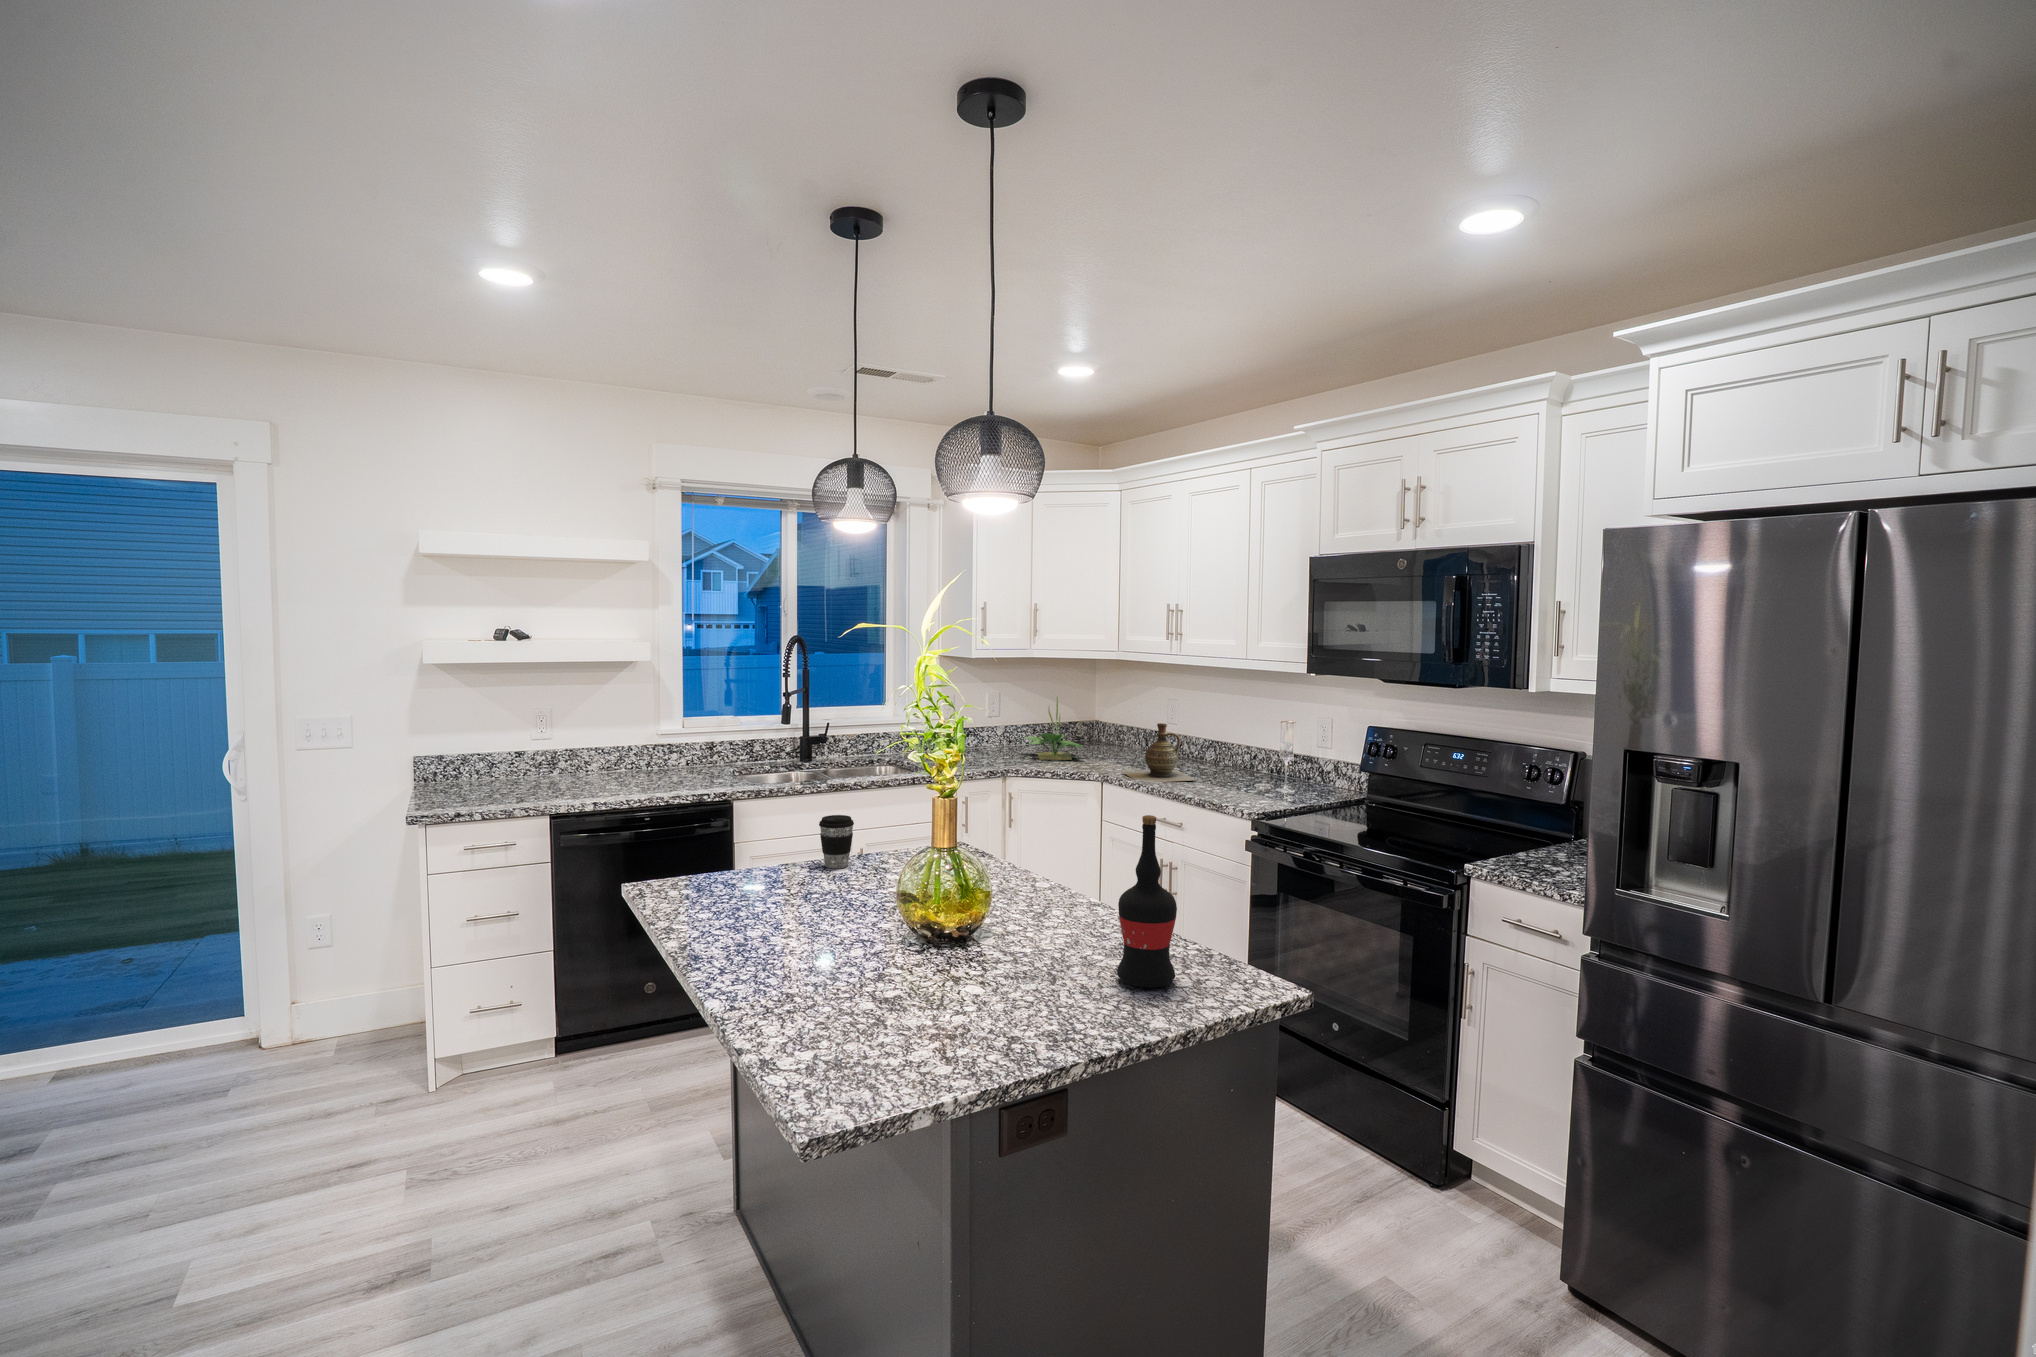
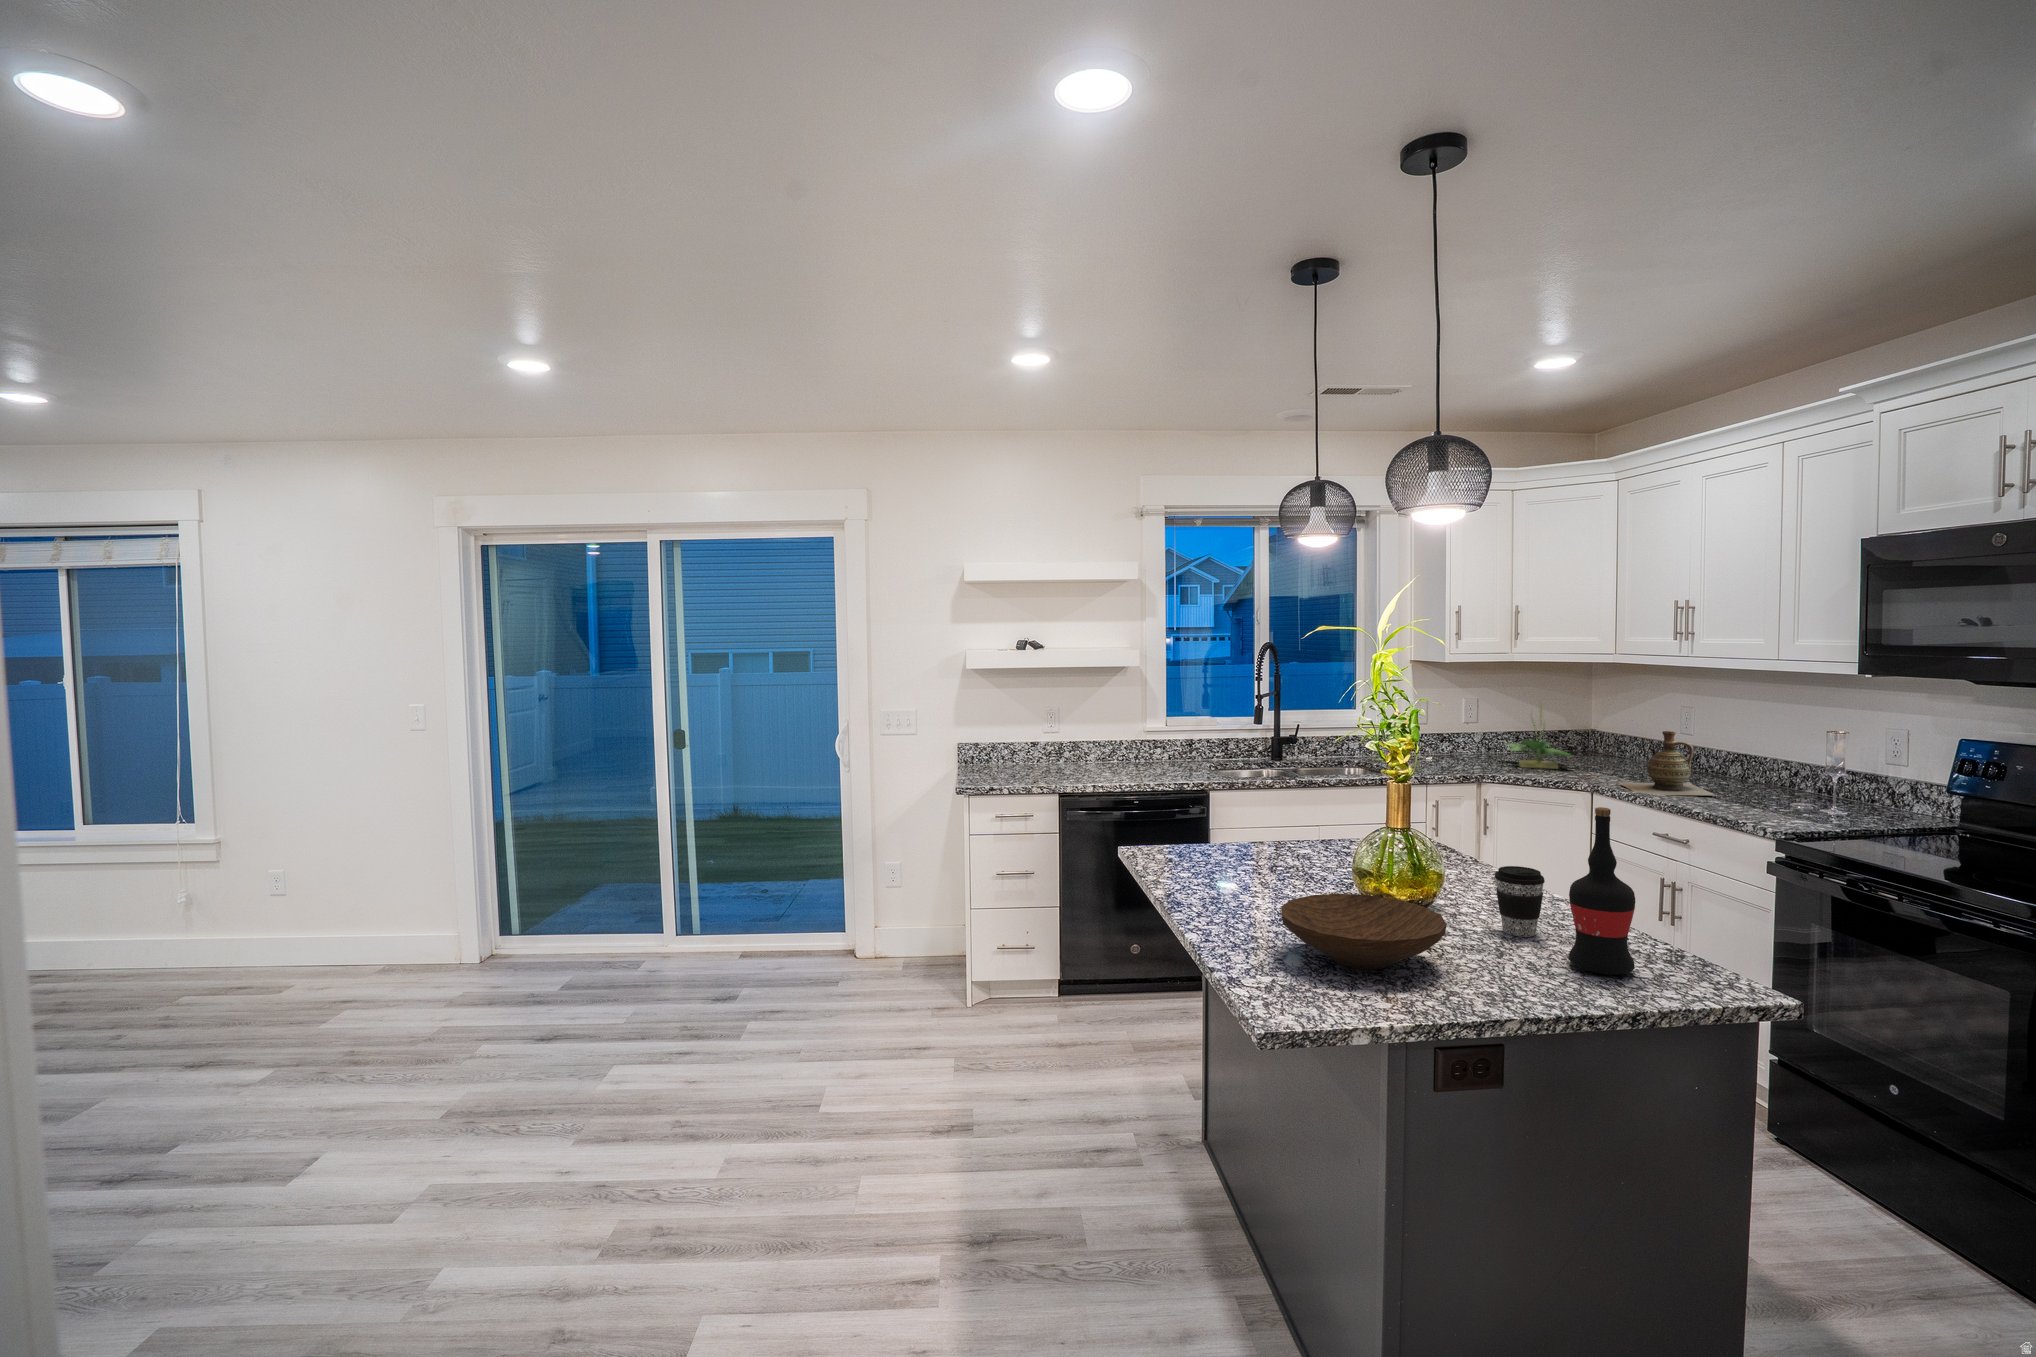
coffee cup: present [819,815,854,868] -> present [1495,866,1545,937]
wooden bowl: none [823,929,1005,1023] -> present [1281,894,1447,970]

